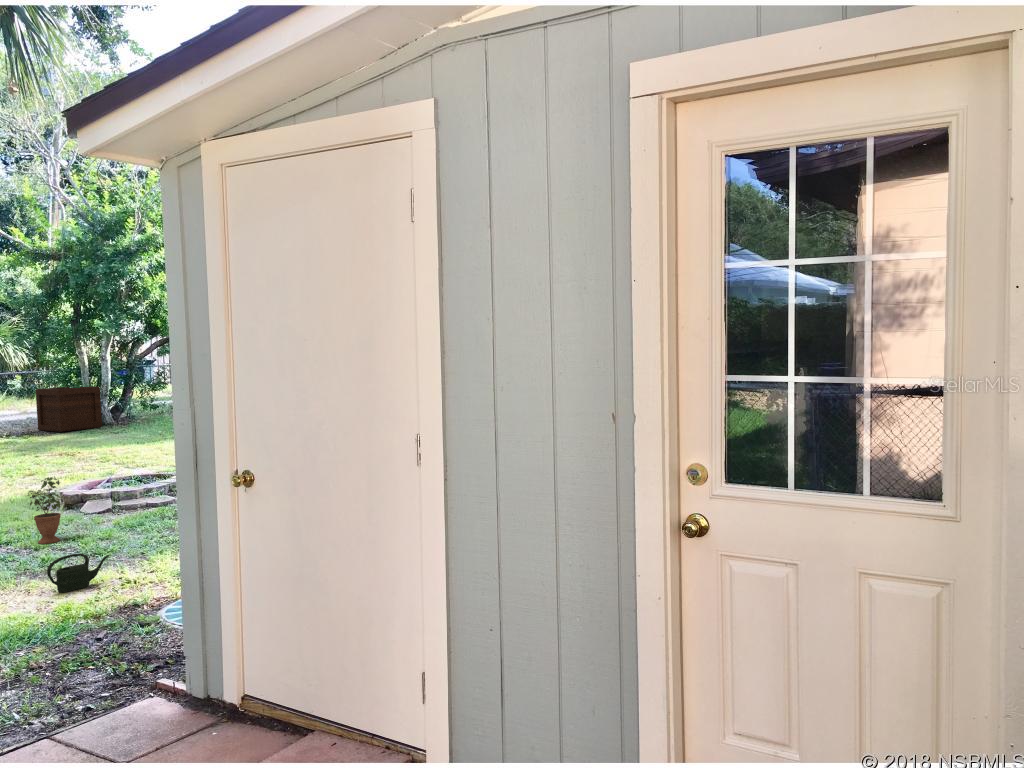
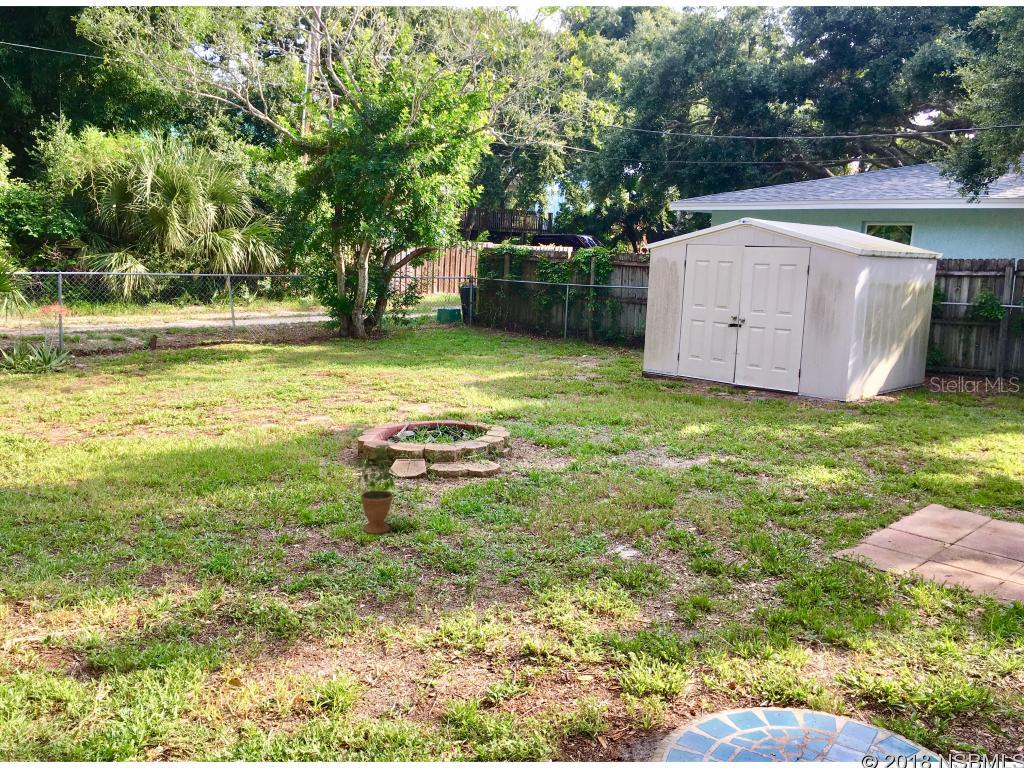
wooden crate: present [36,386,102,432] -> none [291,294,354,343]
watering can: present [47,553,109,592] -> none [441,609,516,672]

